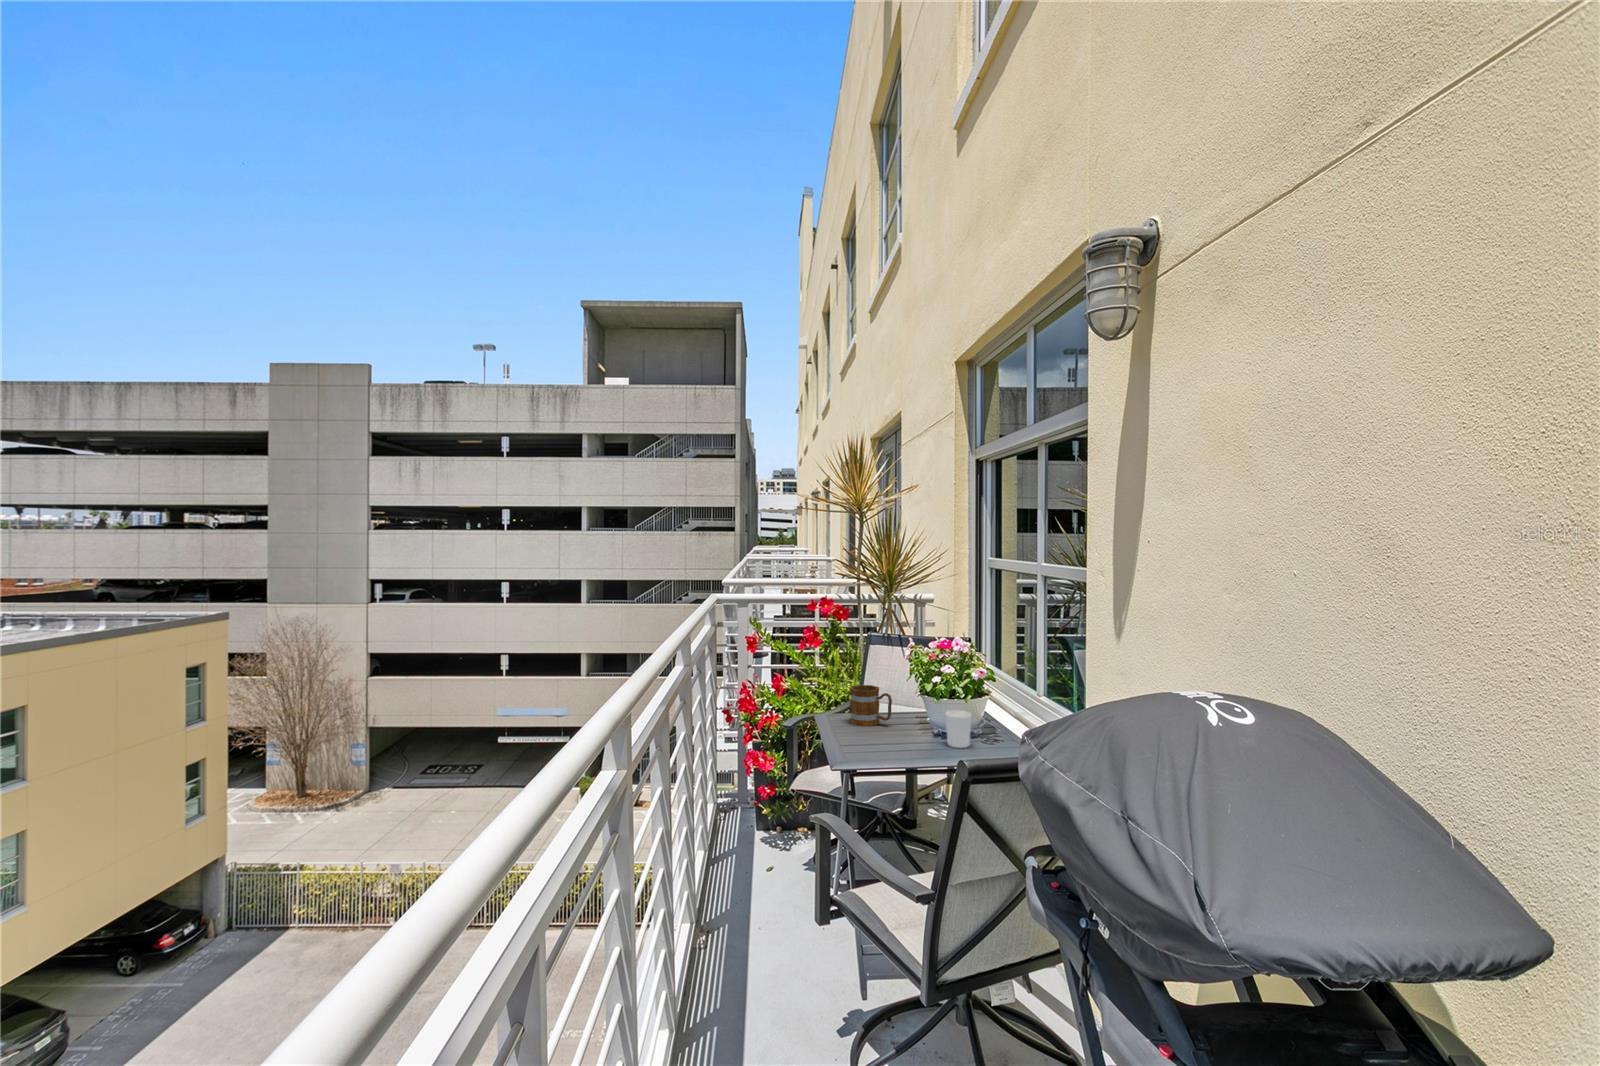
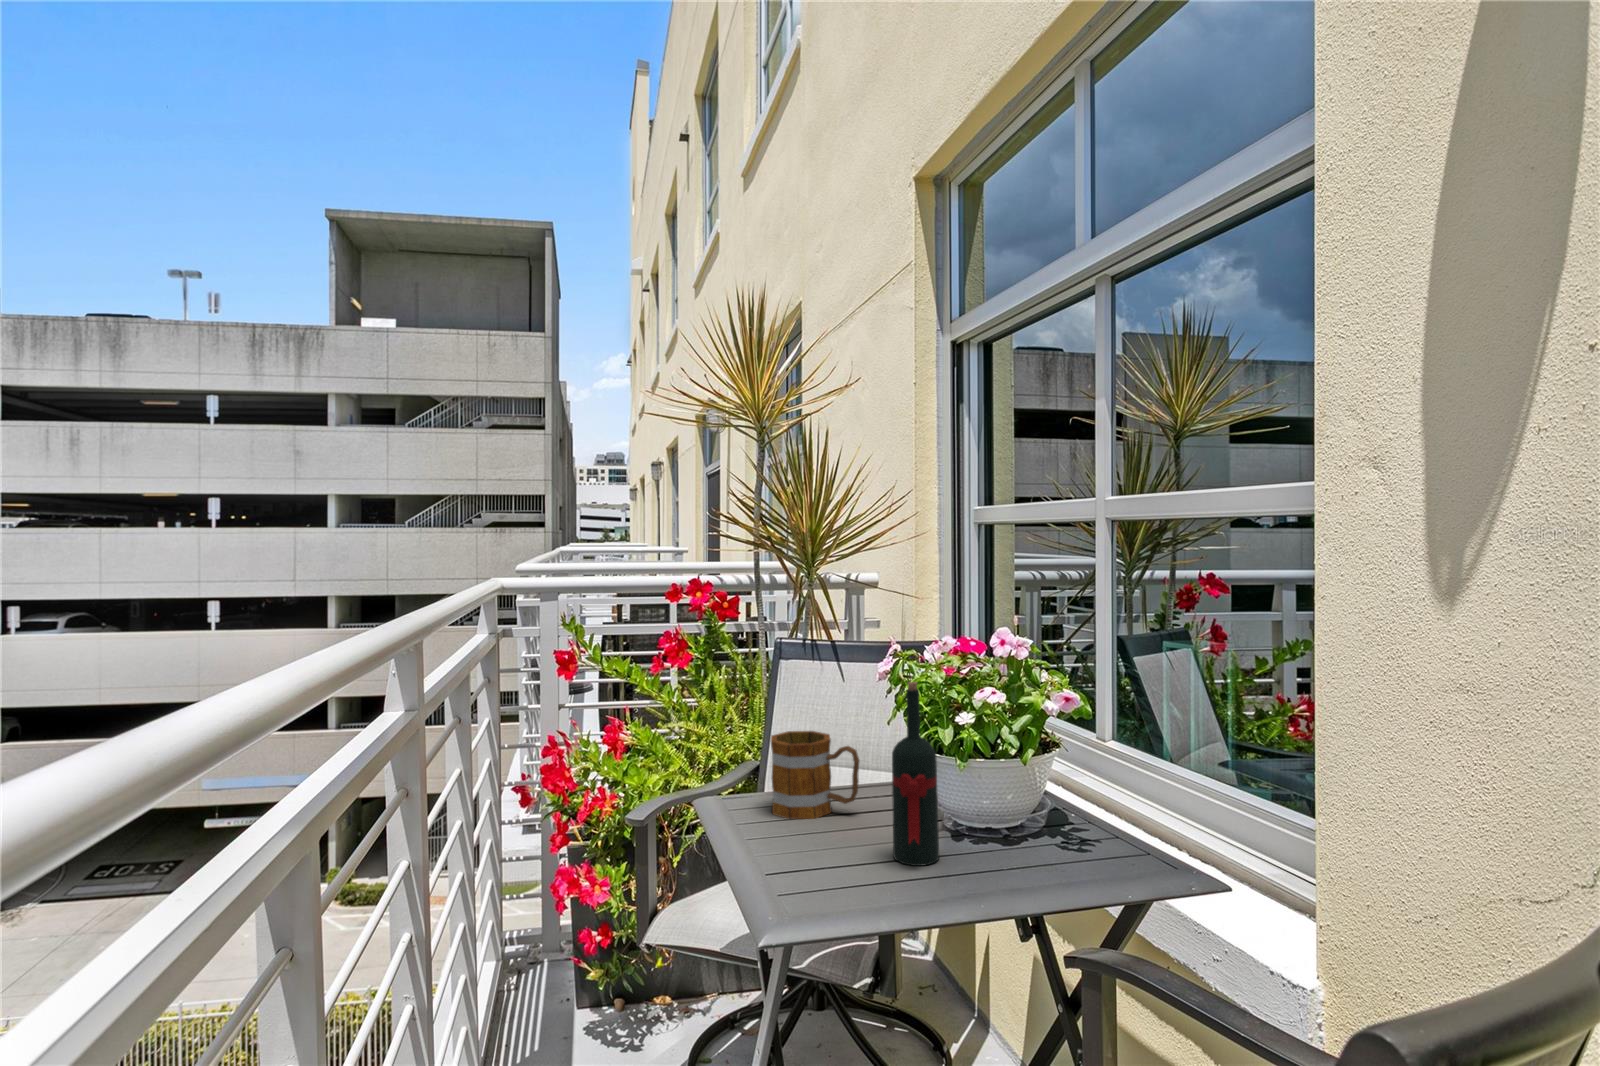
wine bottle: none [898,664,918,746] -> present [892,682,939,866]
candle holder: present [946,710,972,748] -> none [995,776,1053,862]

